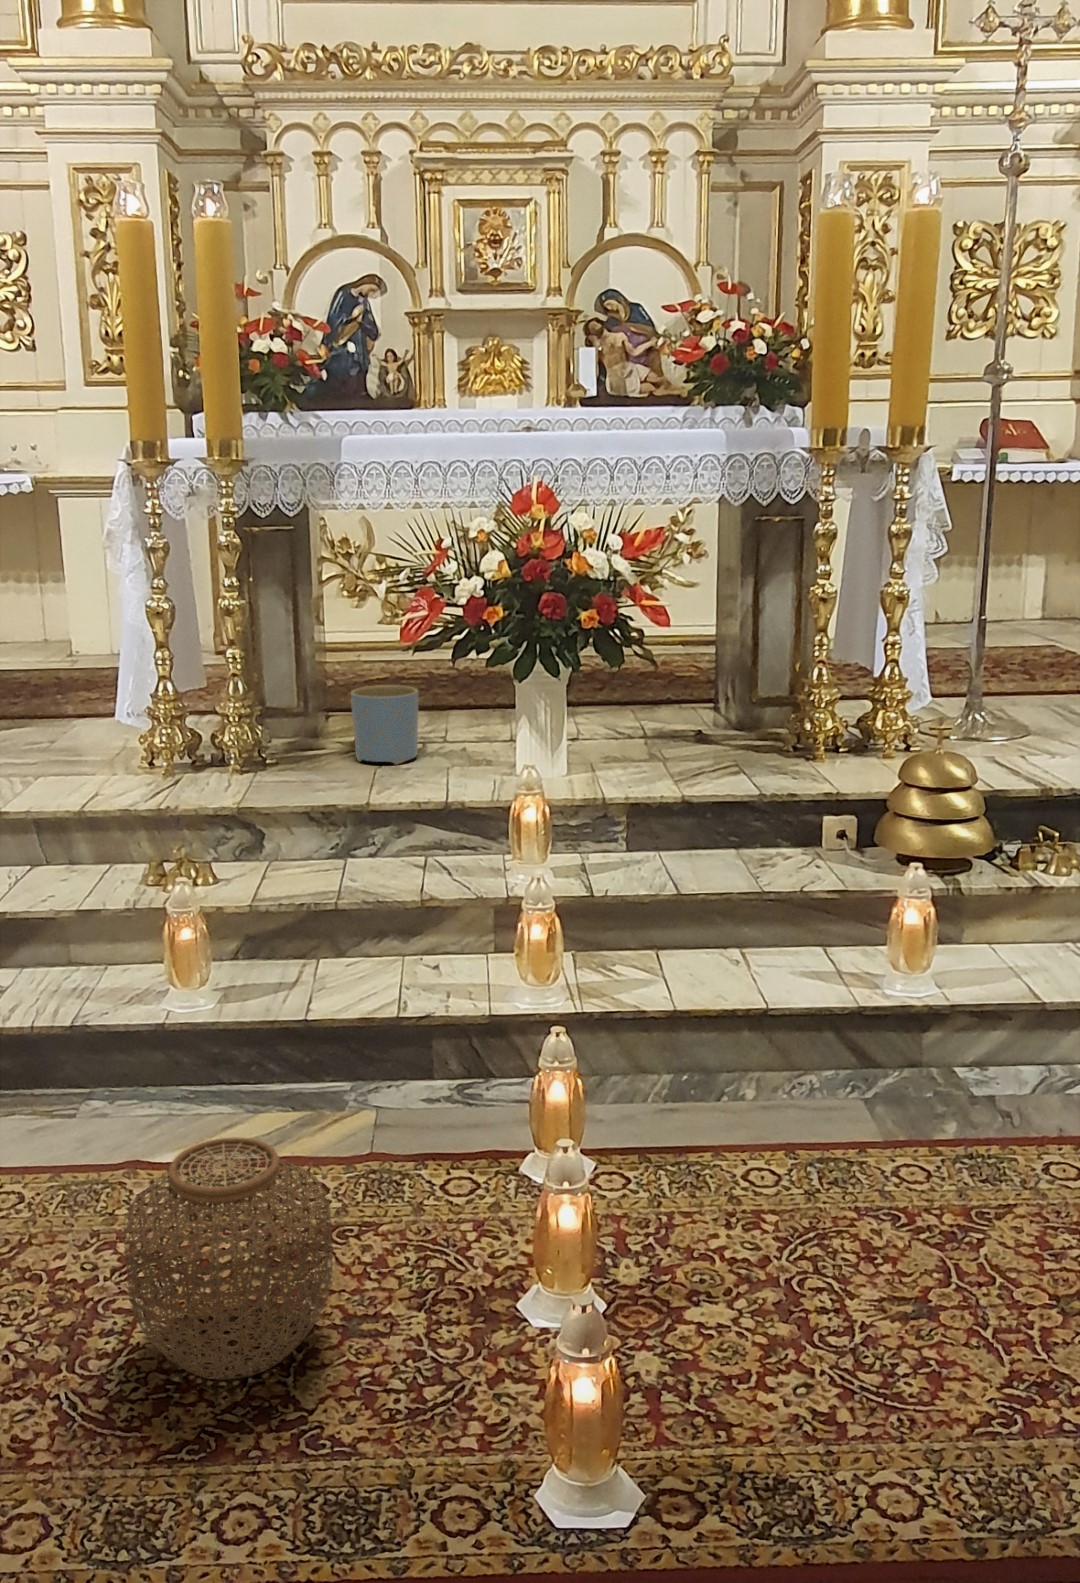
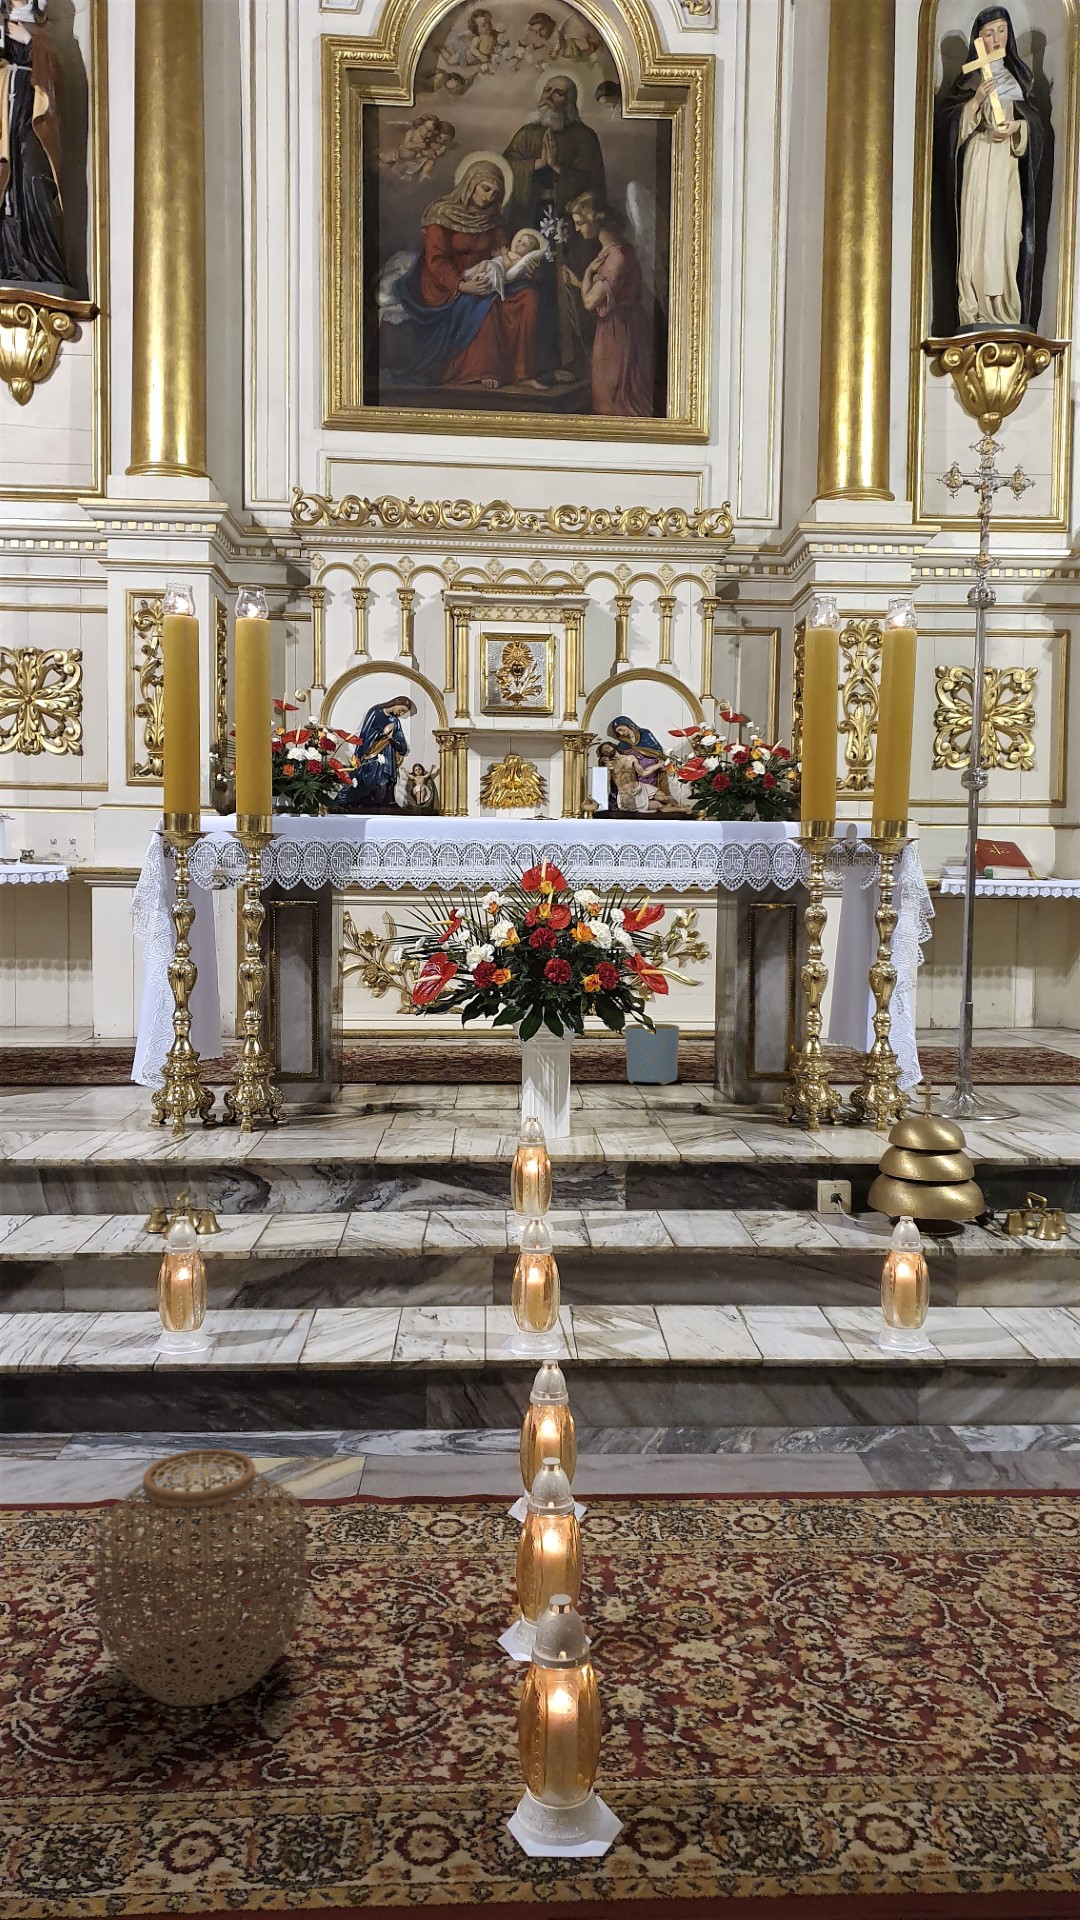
planter: present [351,685,418,765] -> present [625,1024,679,1085]

